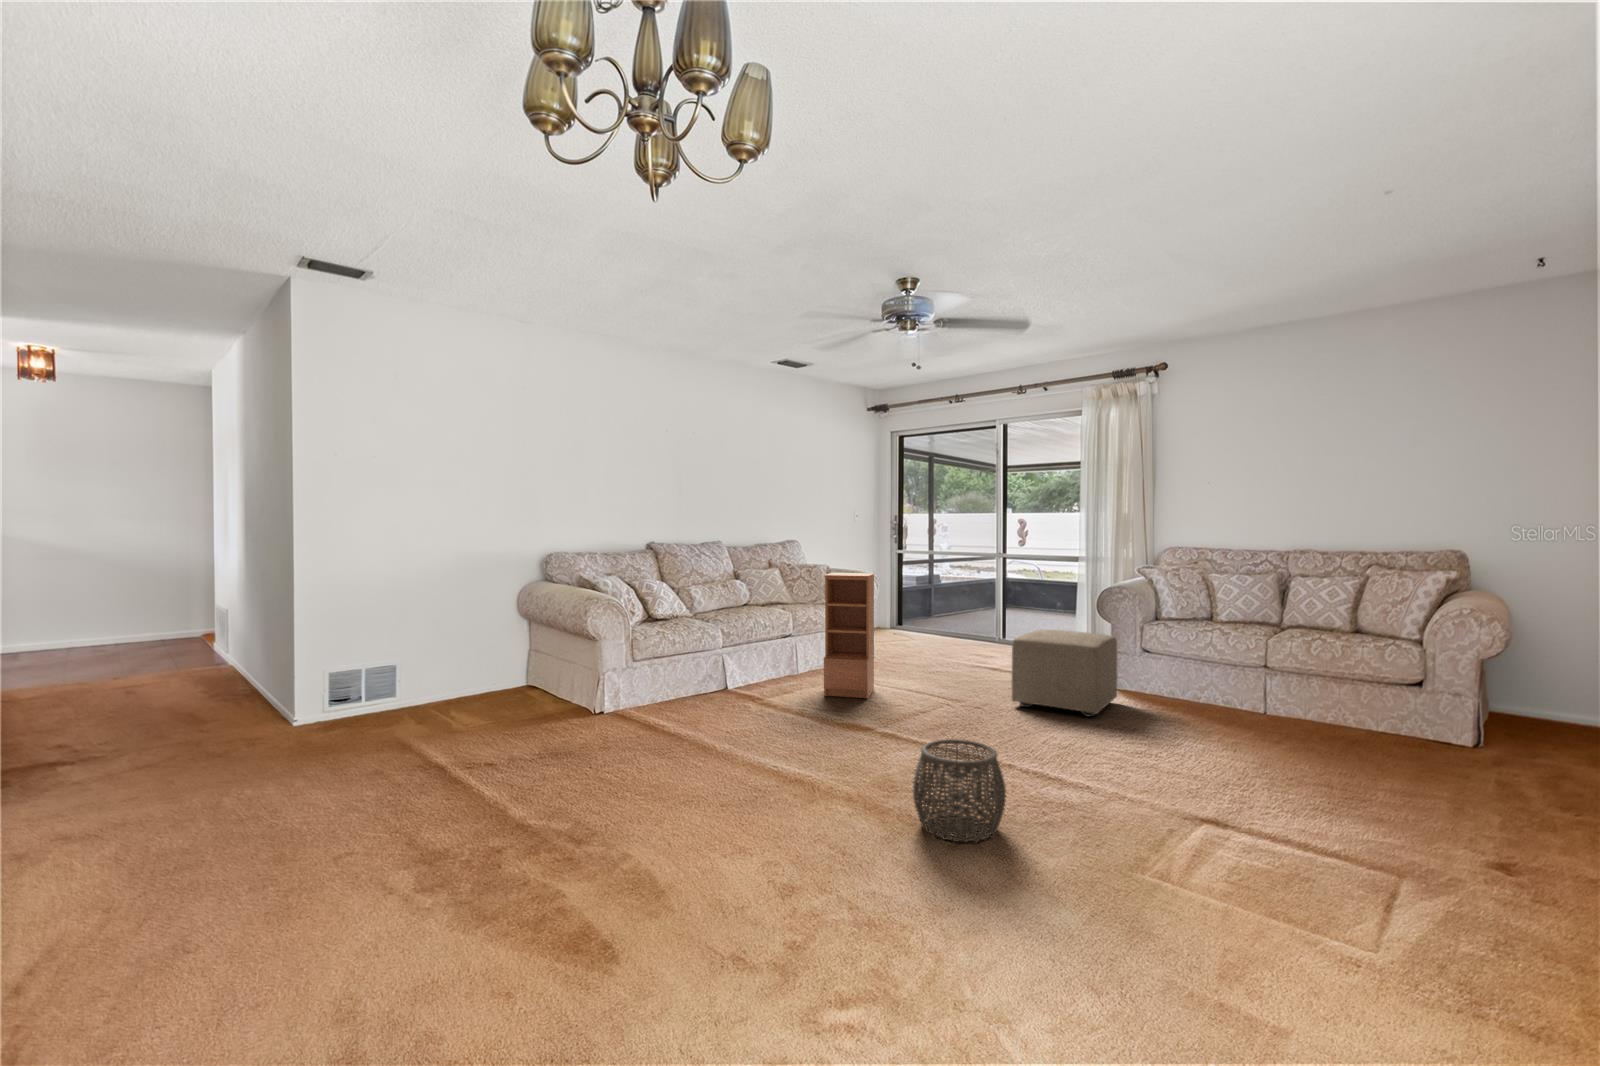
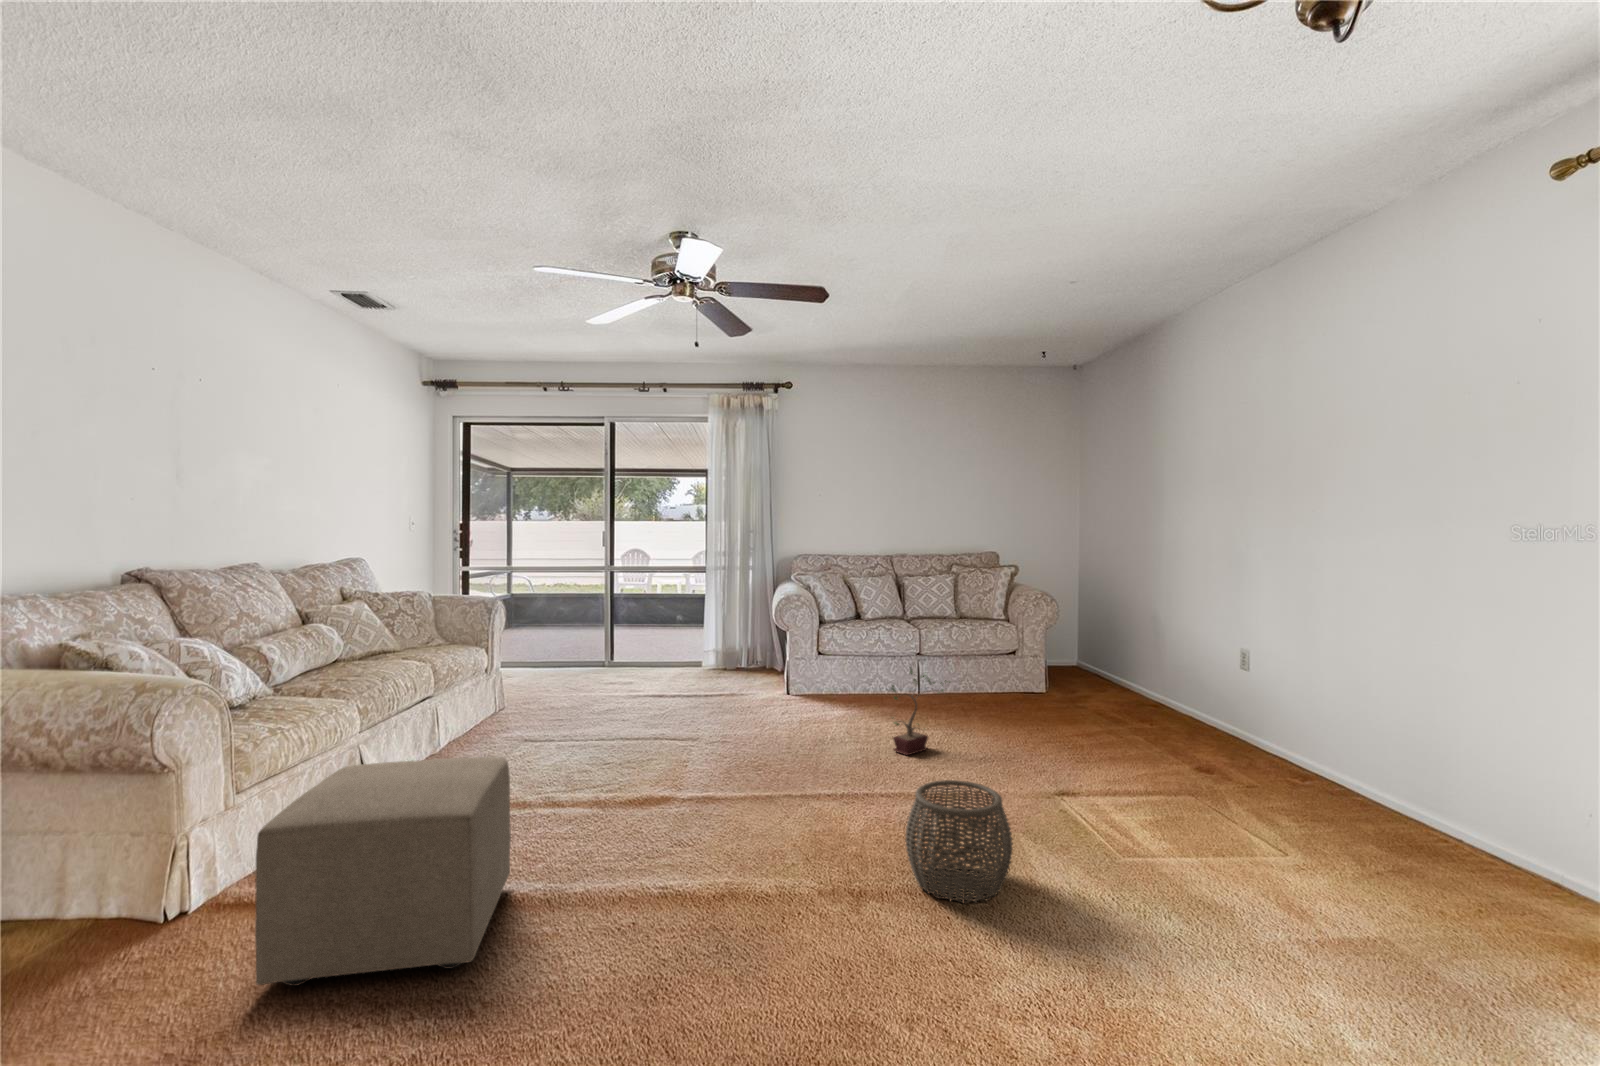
bookcase: present [824,573,874,699] -> none [526,598,599,771]
ottoman: present [1012,630,1117,717] -> present [255,757,511,986]
potted plant: none [1100,661,1191,754] -> present [891,668,950,756]

